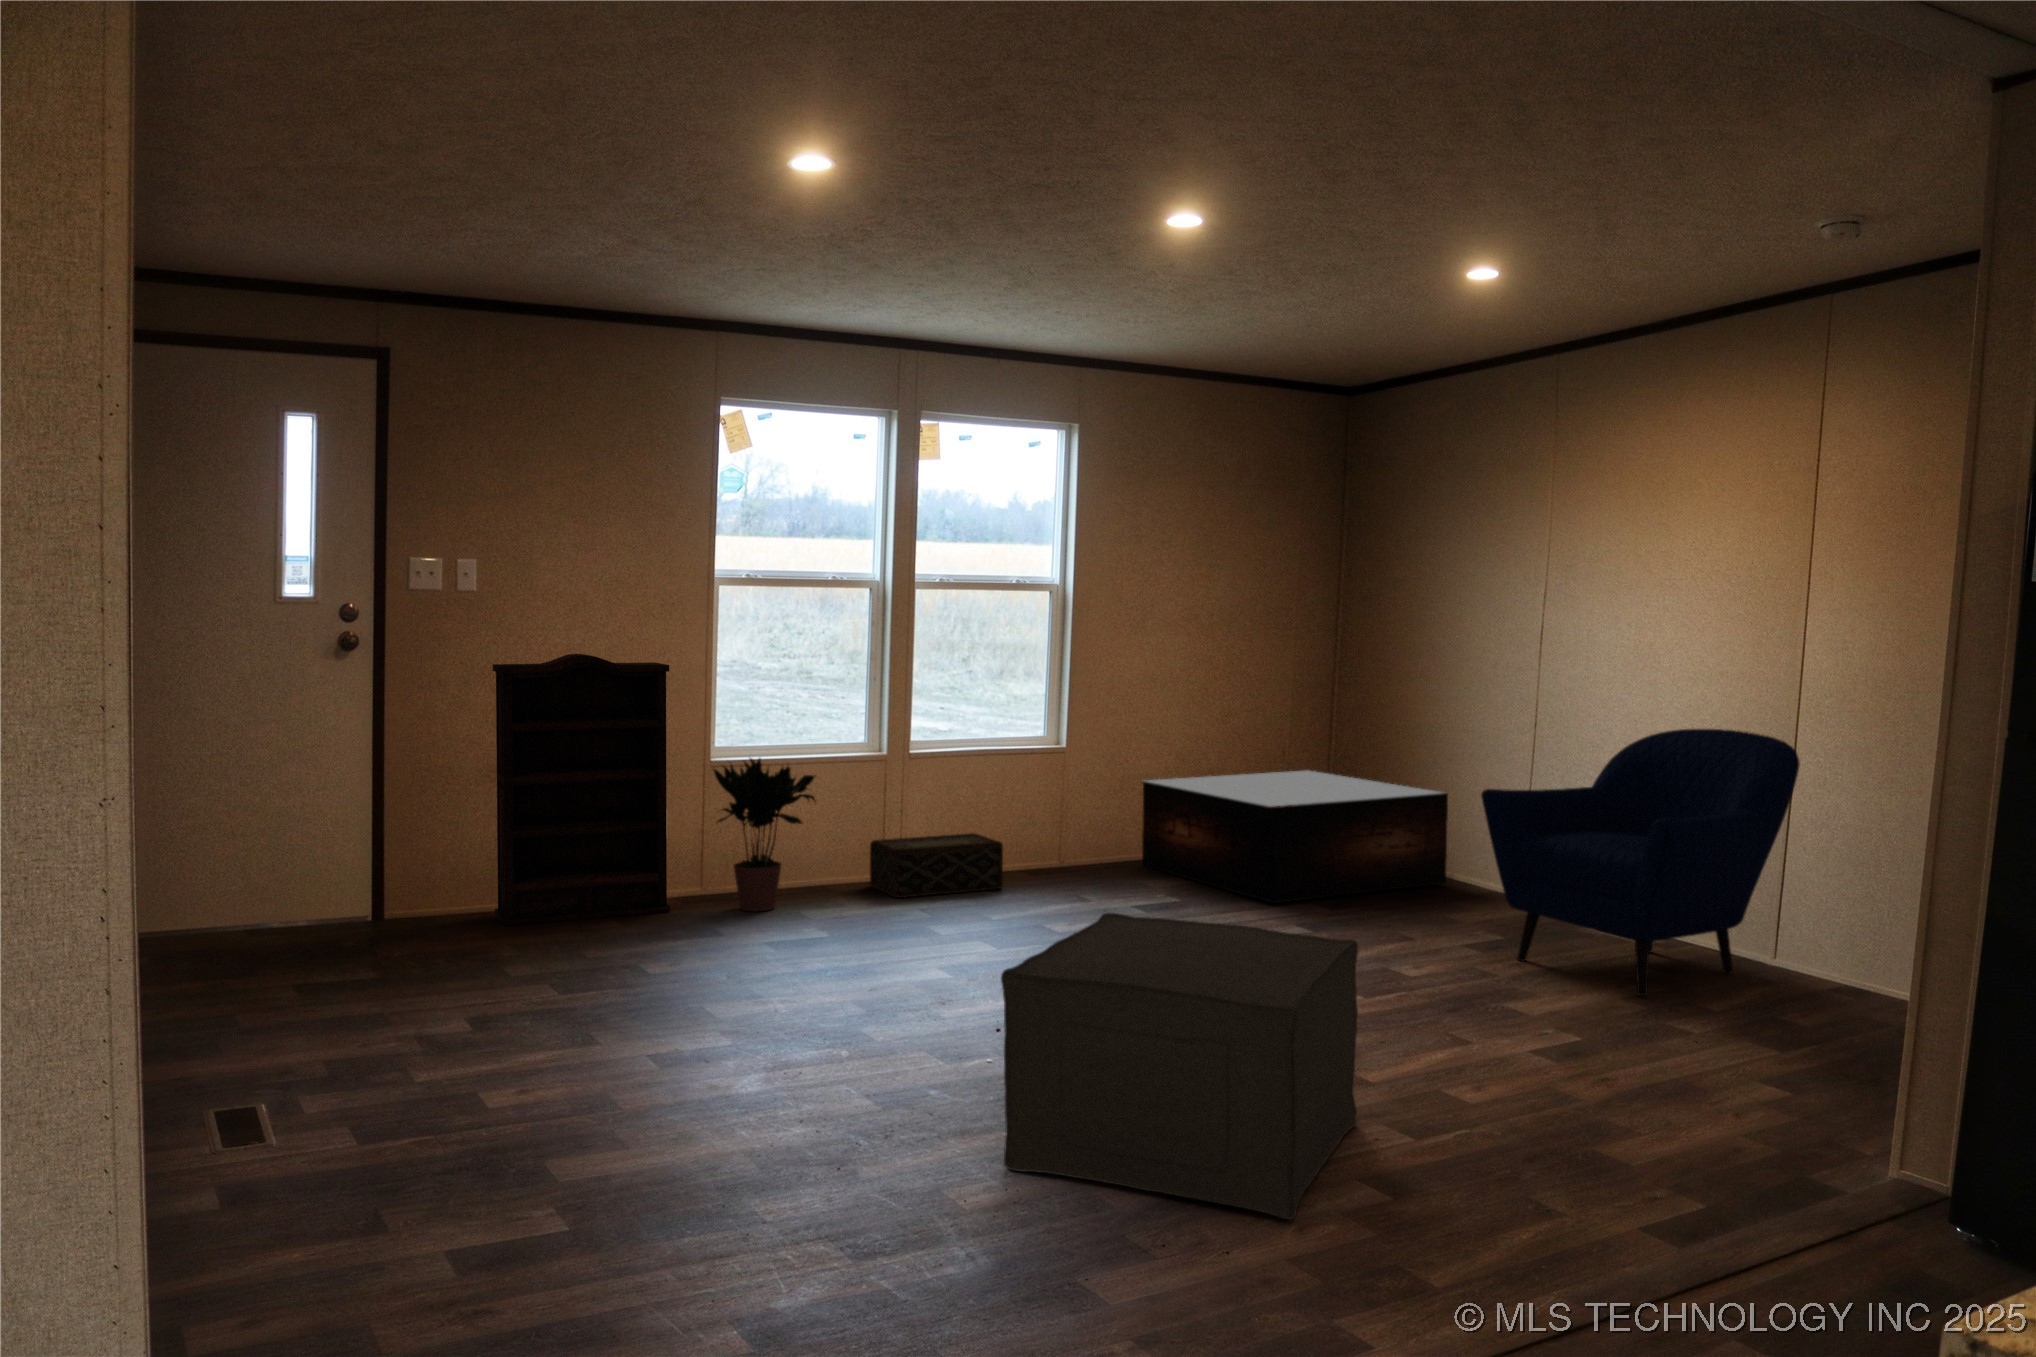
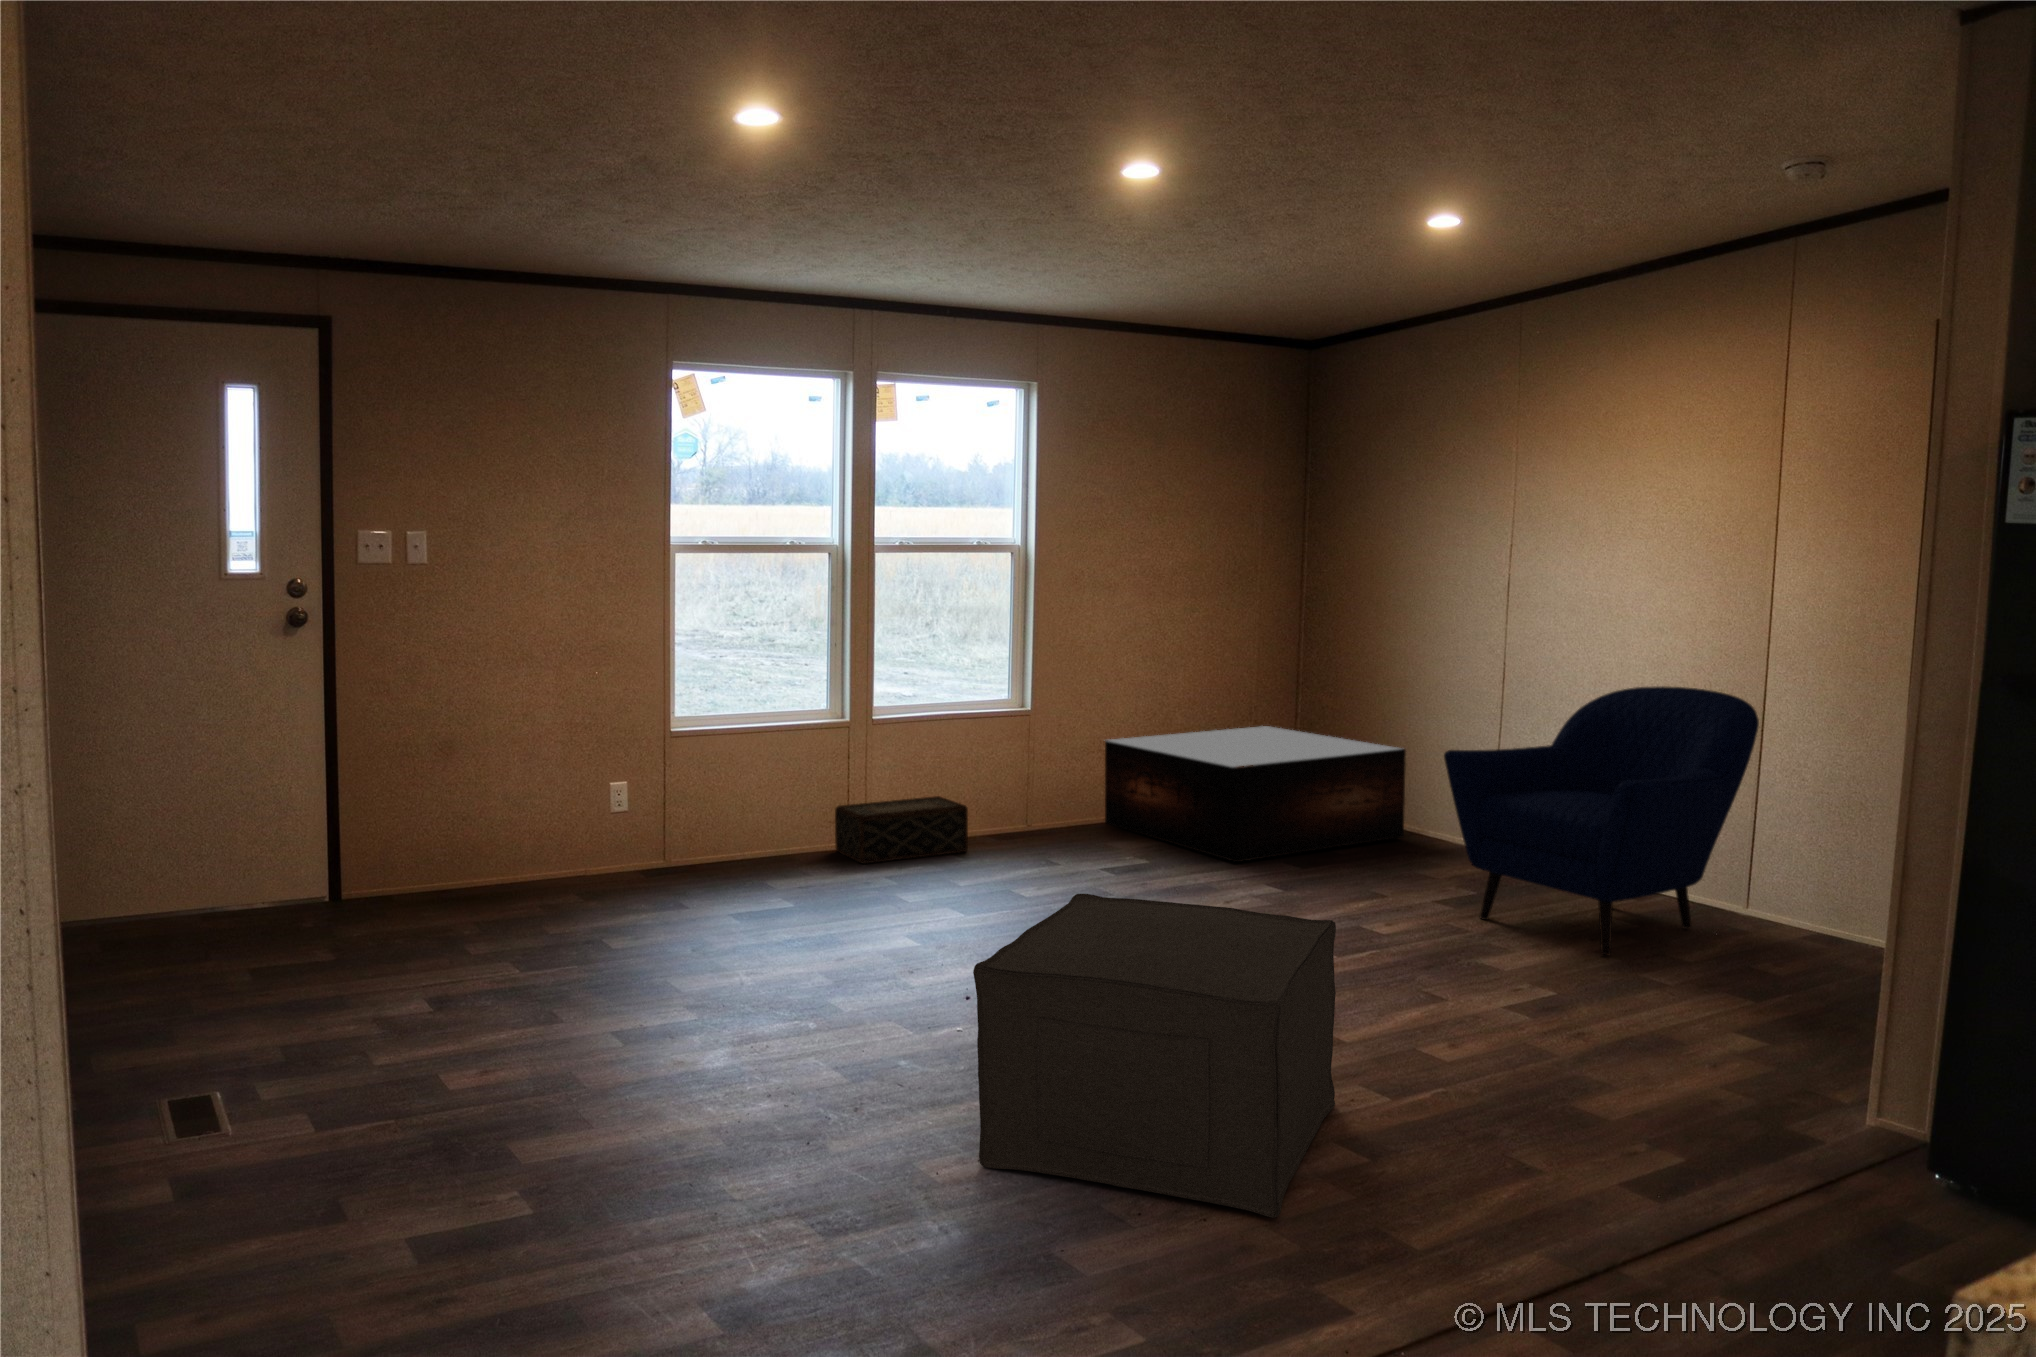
bookshelf: present [493,654,670,926] -> none [447,625,635,902]
potted plant: present [713,758,815,911] -> none [673,723,788,881]

